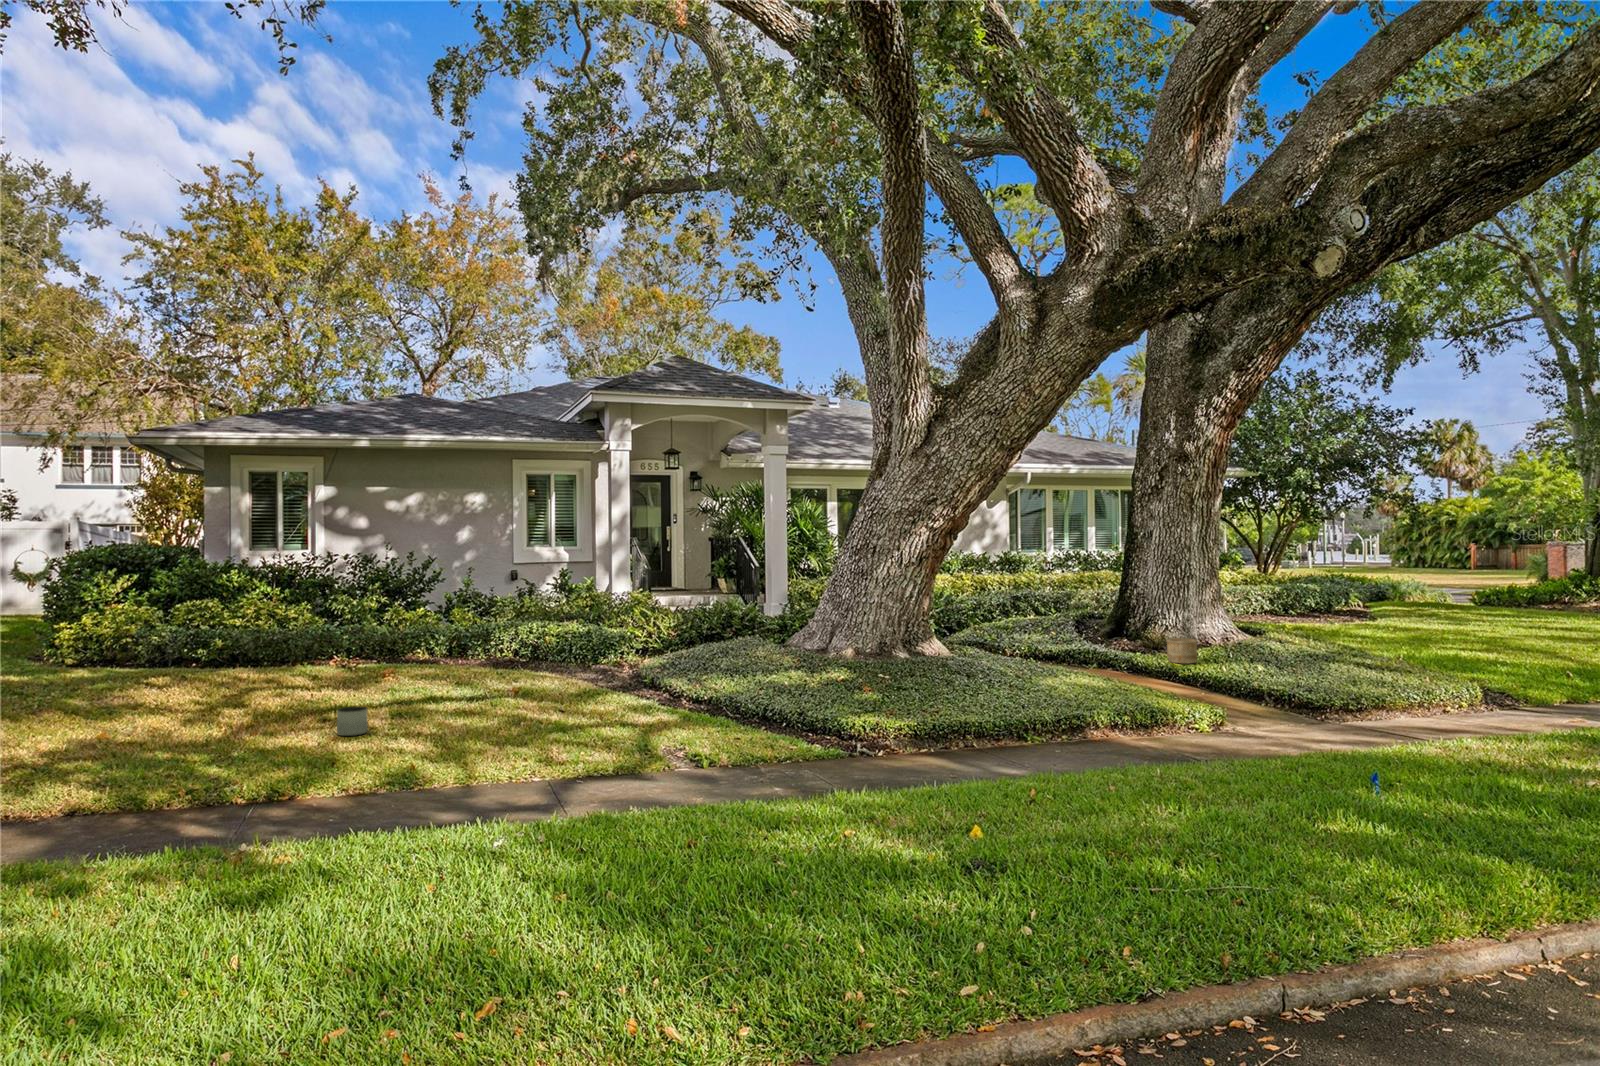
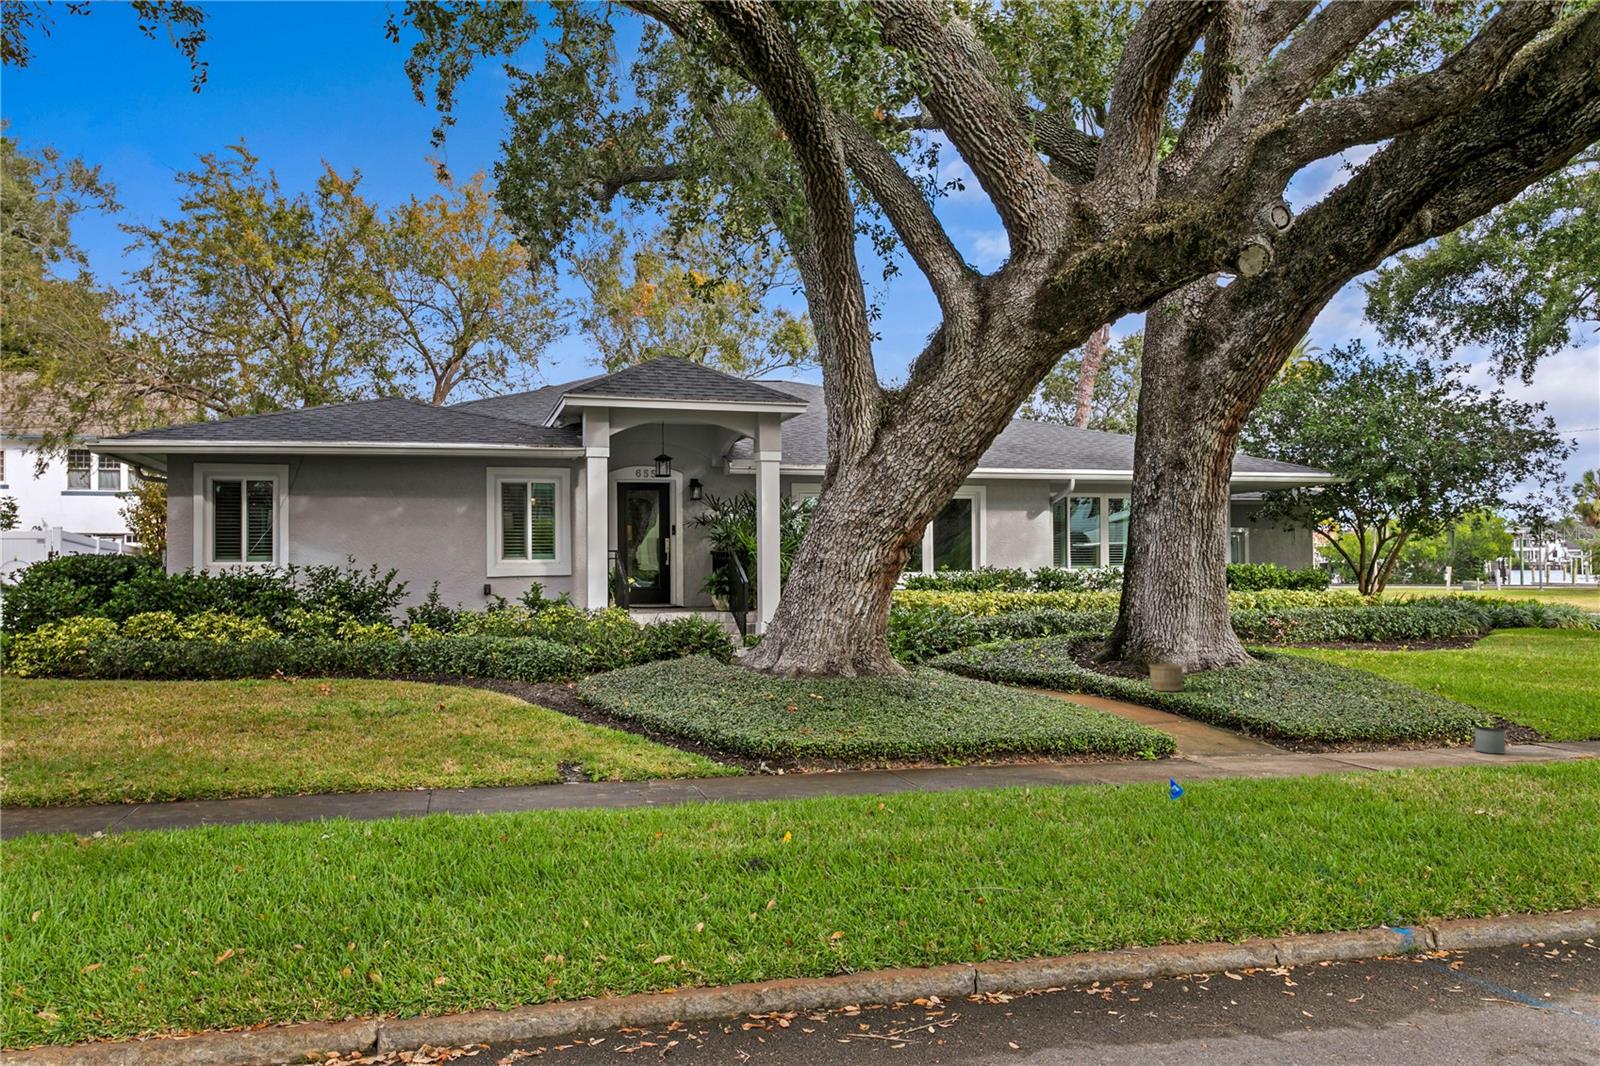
planter: present [337,706,368,736] -> present [1475,727,1505,754]

